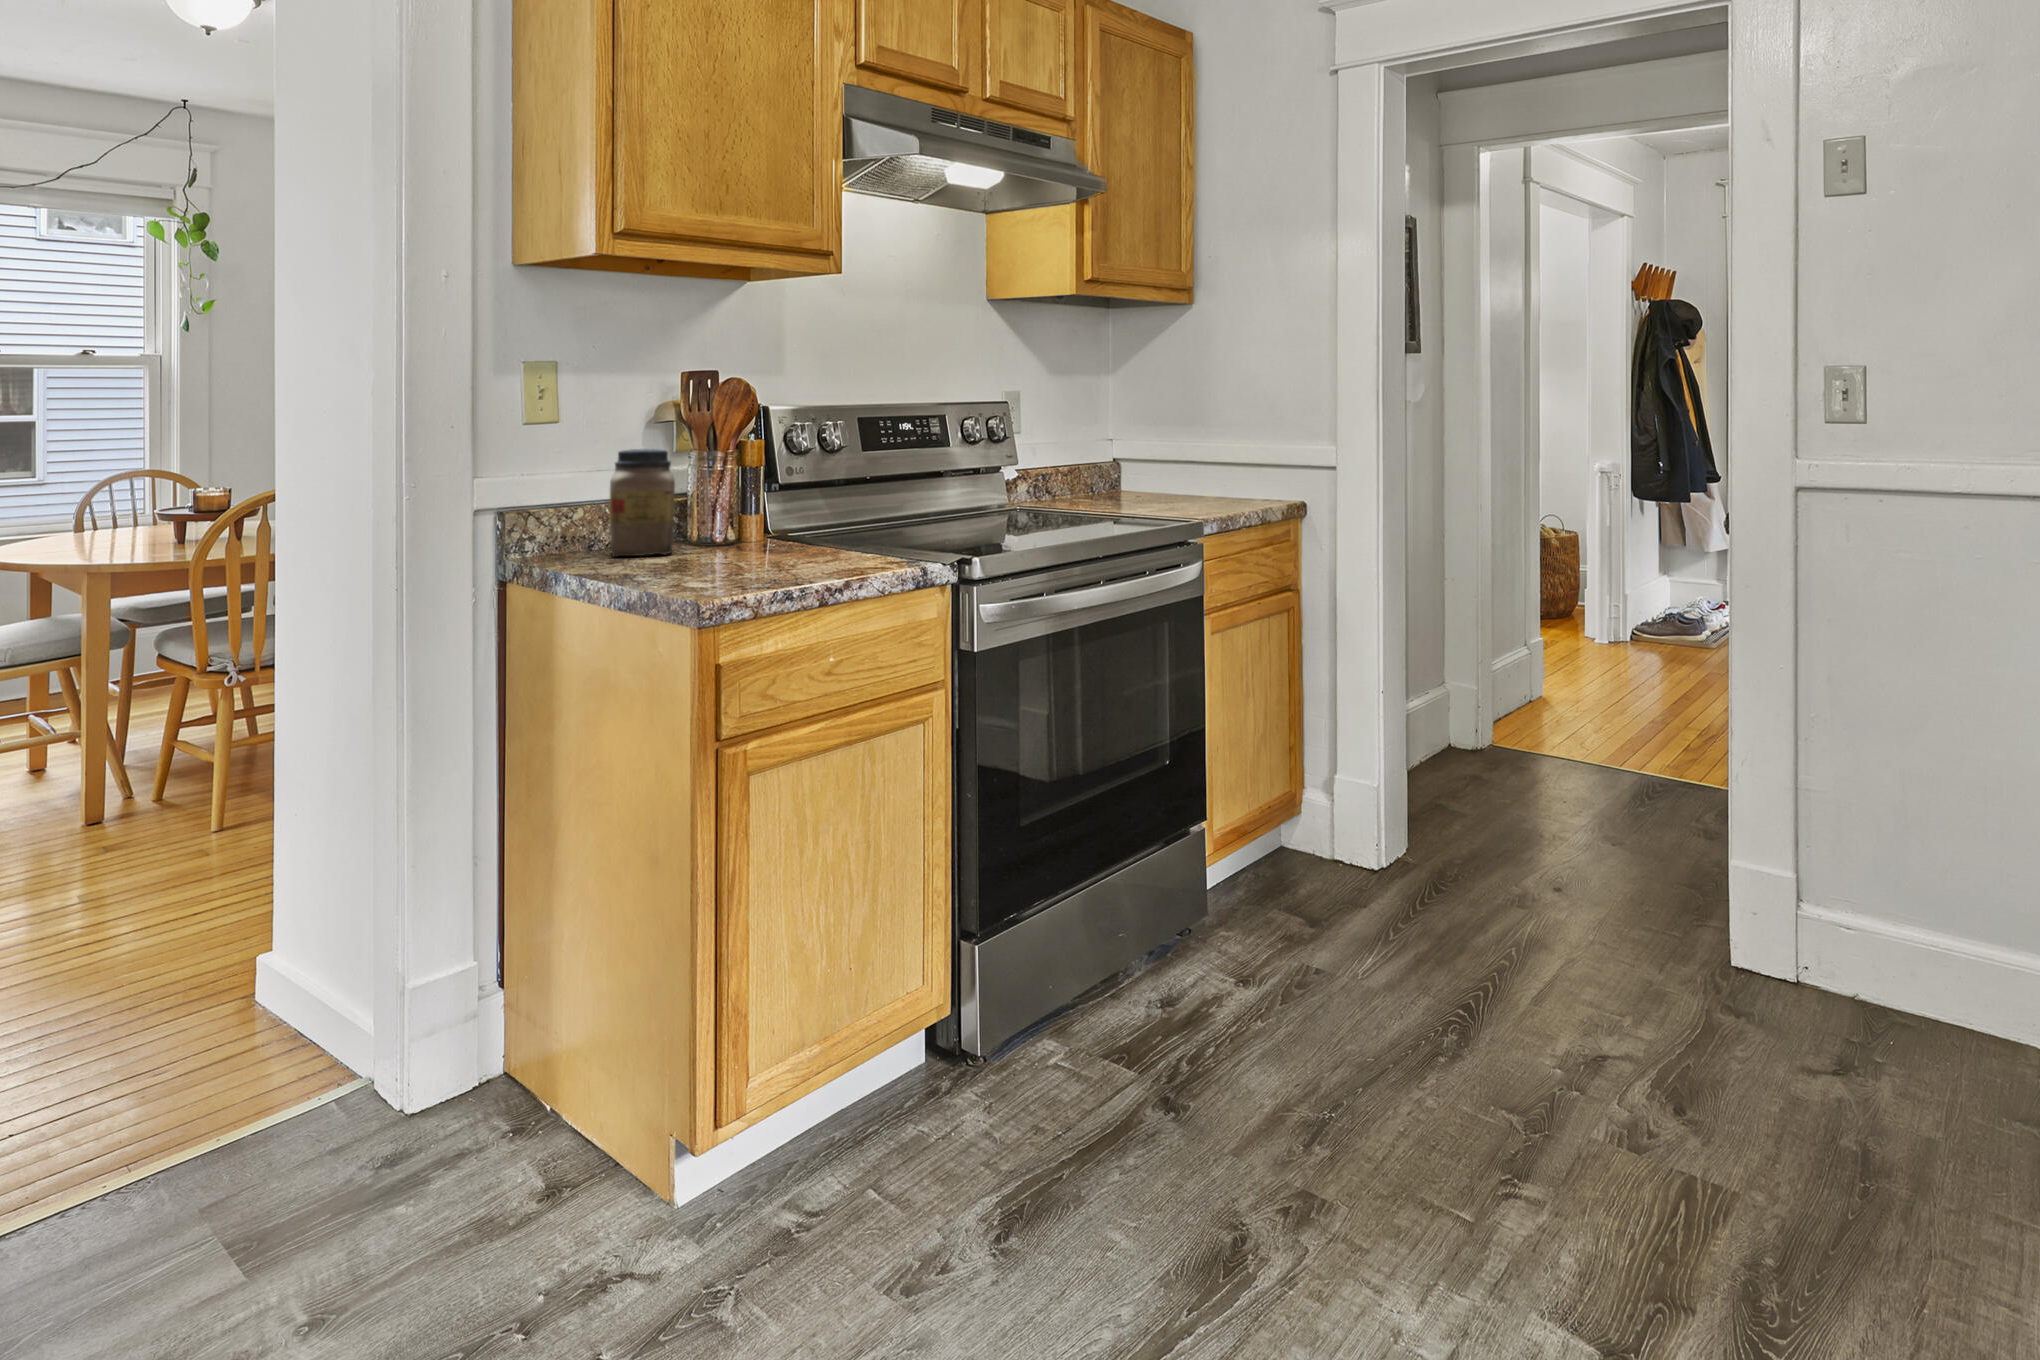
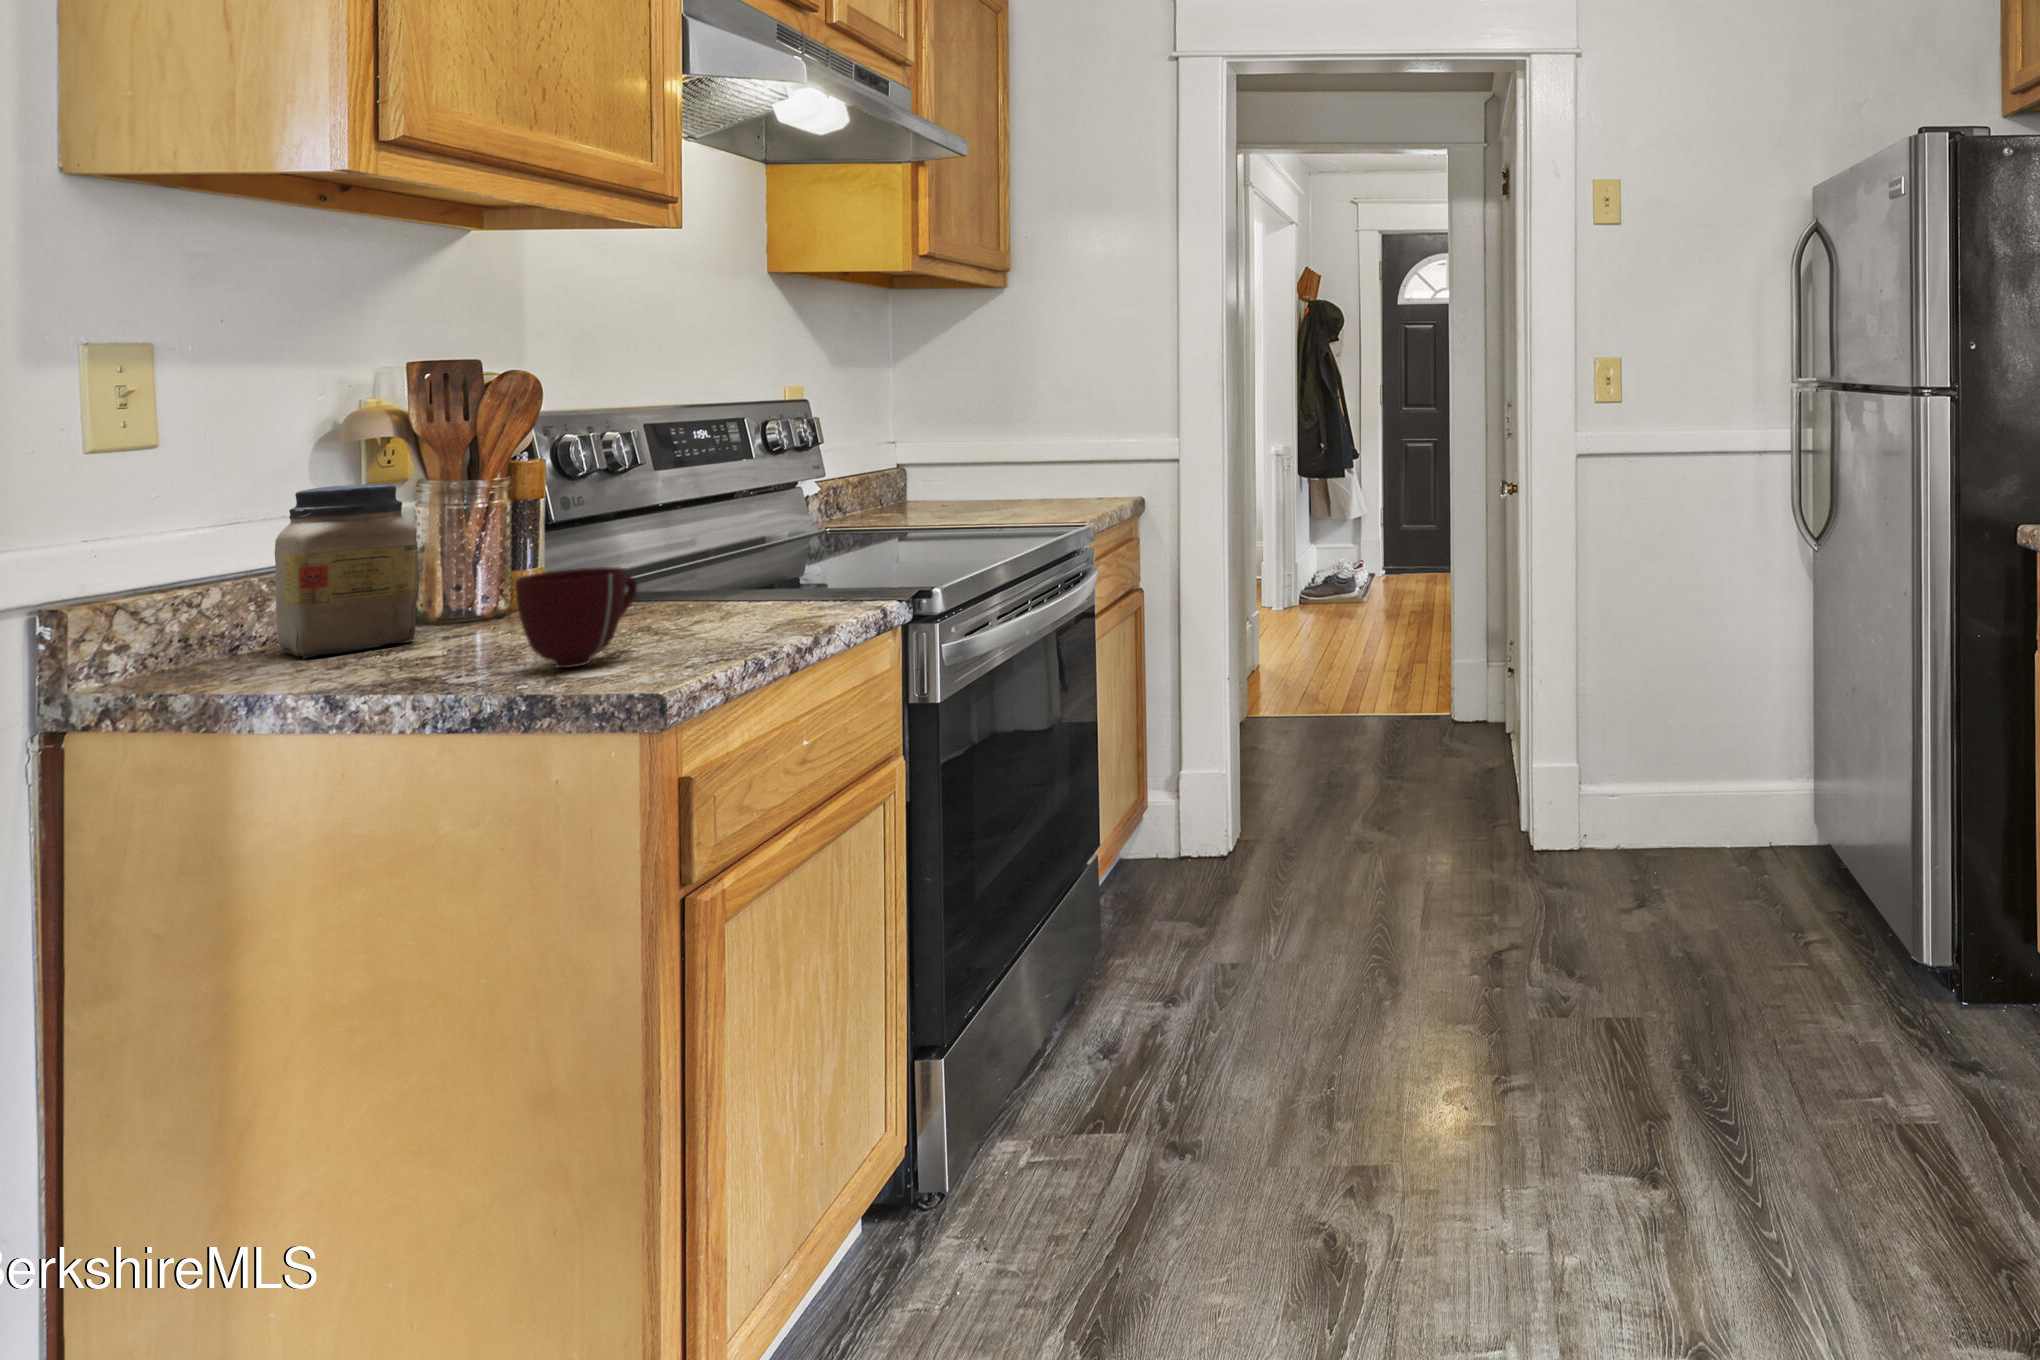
mug: none [663,516,741,582] -> present [515,567,637,668]

